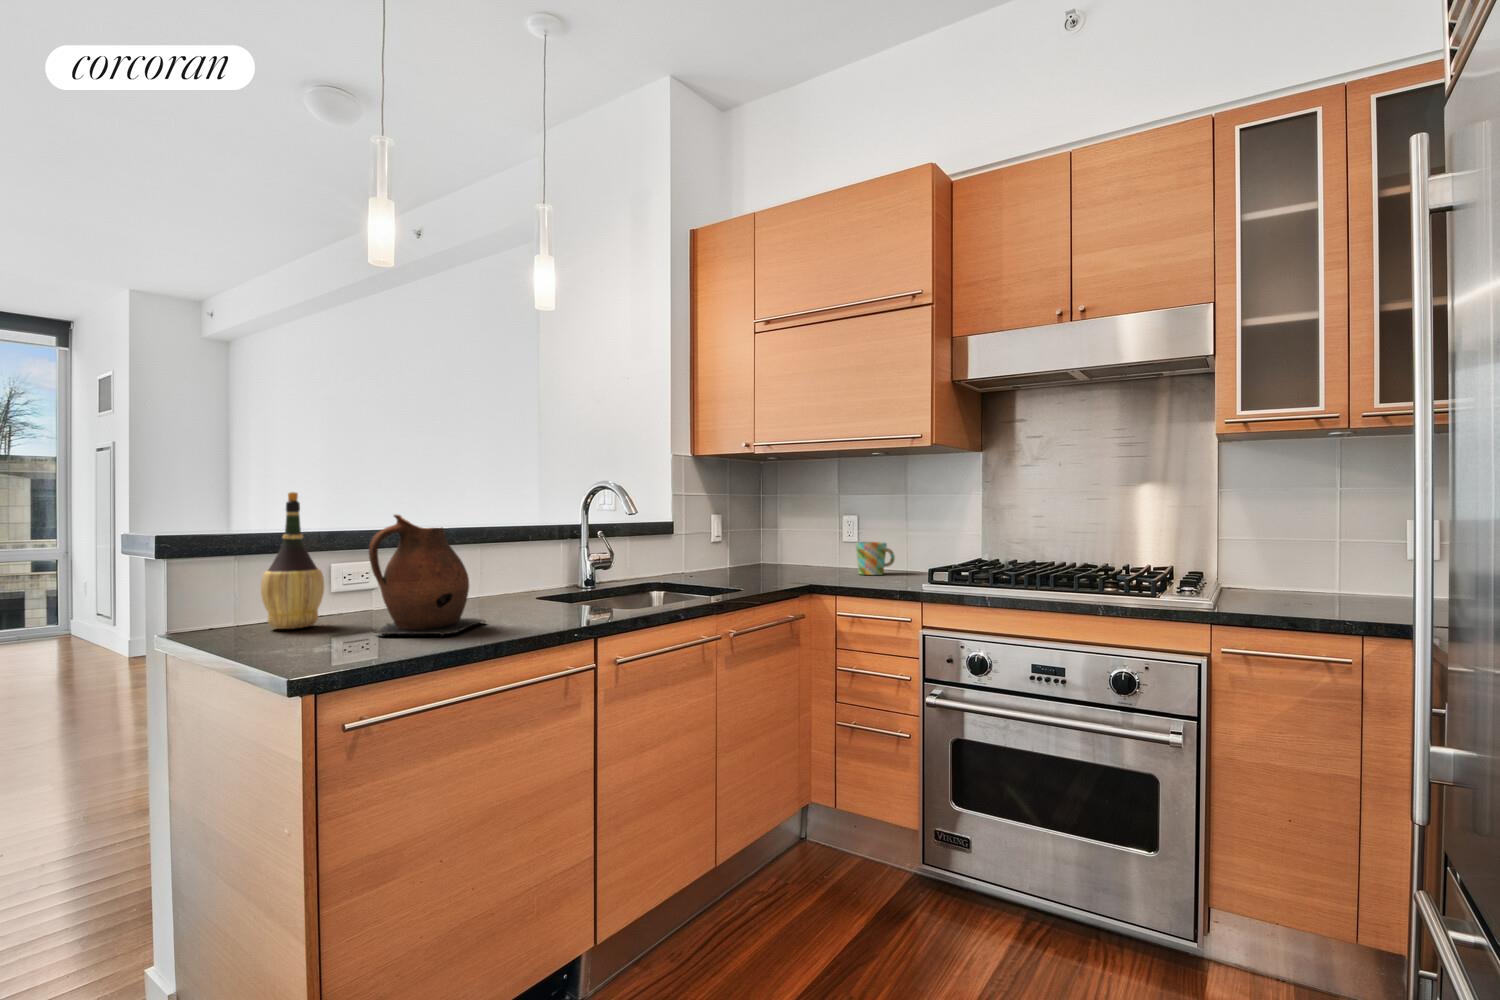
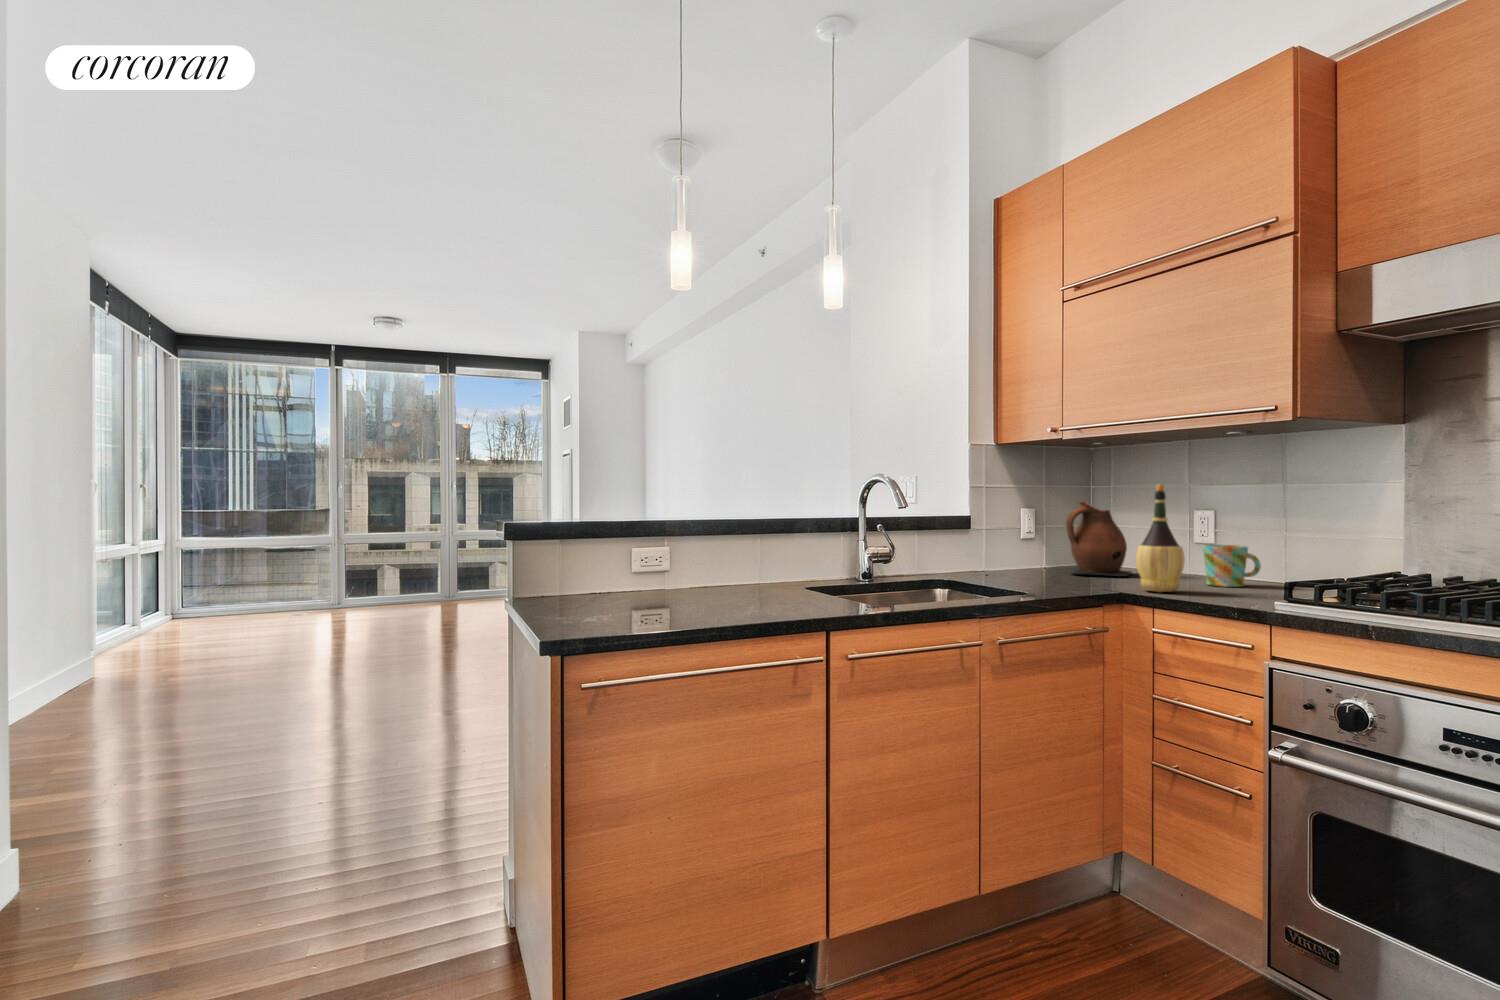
wine bottle: present [261,492,324,629] -> present [1136,484,1185,592]
ceramic pitcher: present [369,514,485,636] -> present [1066,502,1131,576]

